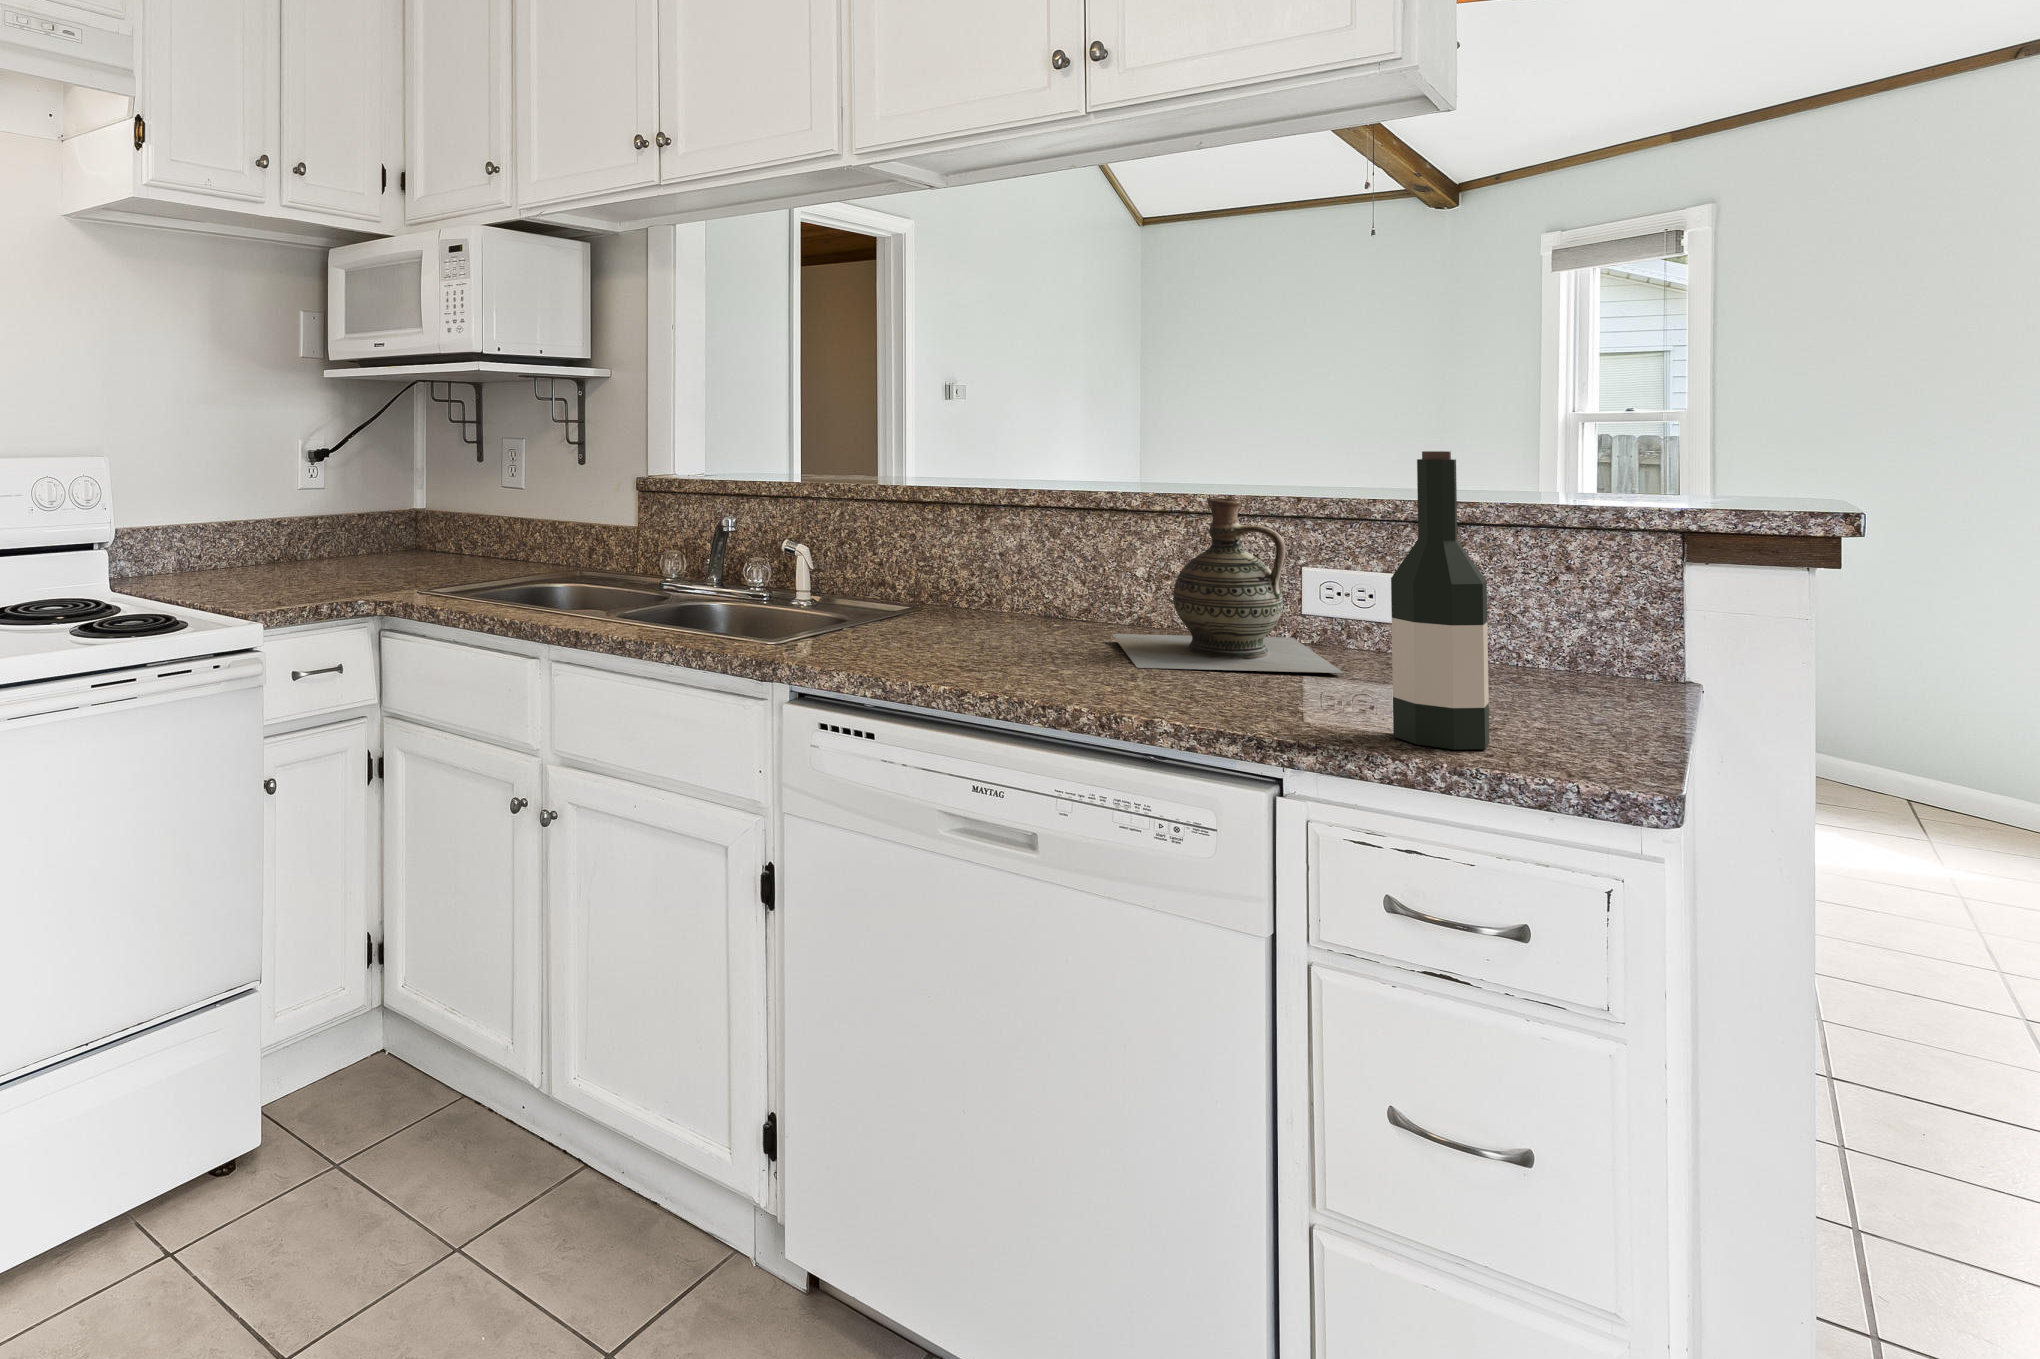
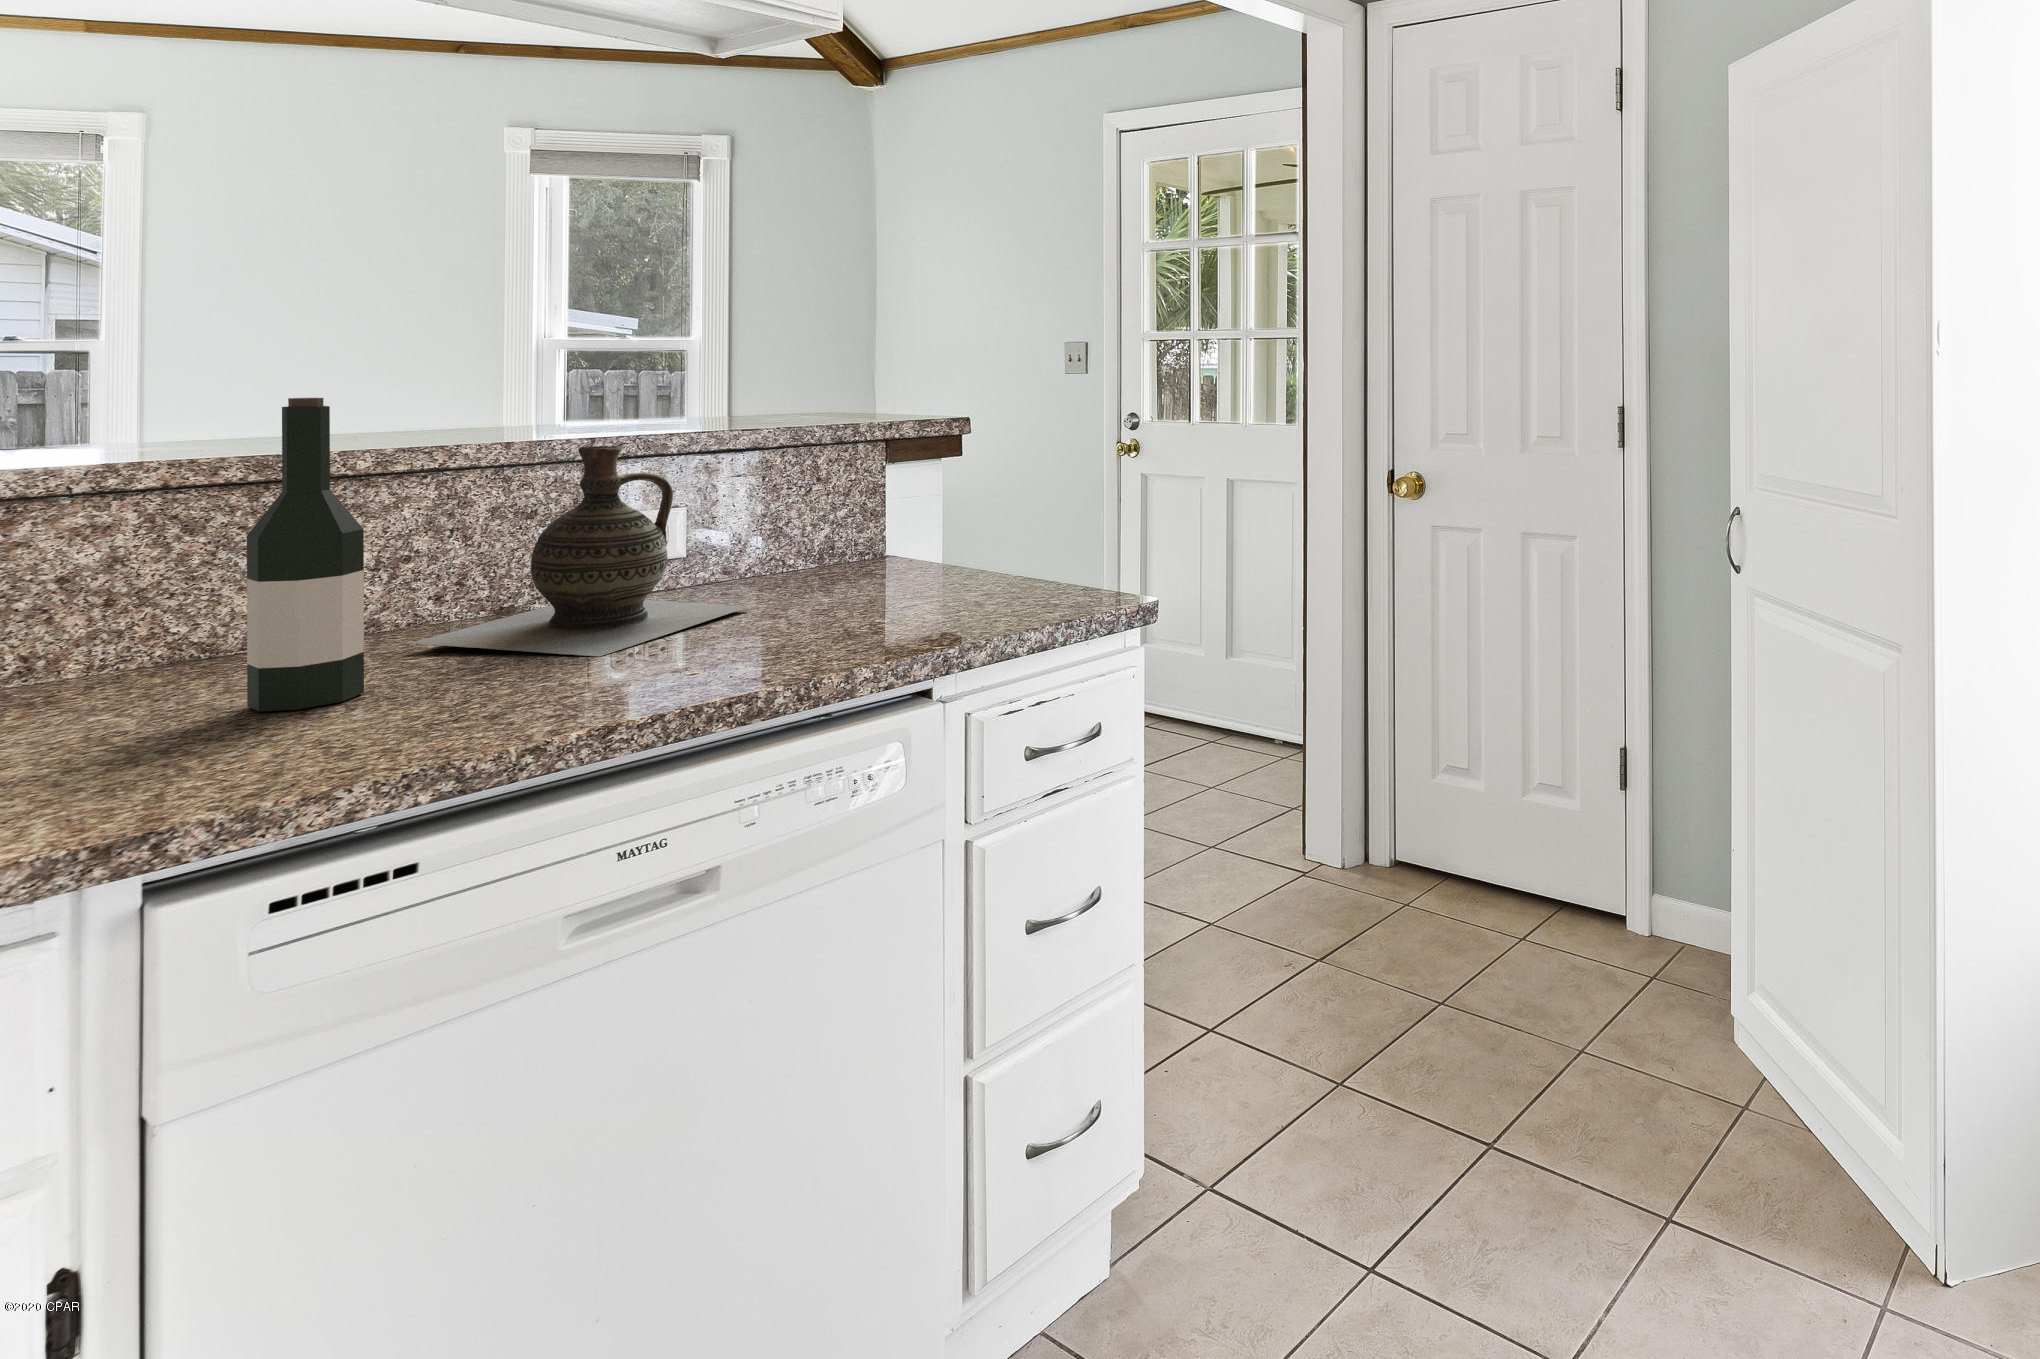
wine bottle: present [1391,451,1489,750] -> present [247,398,364,712]

